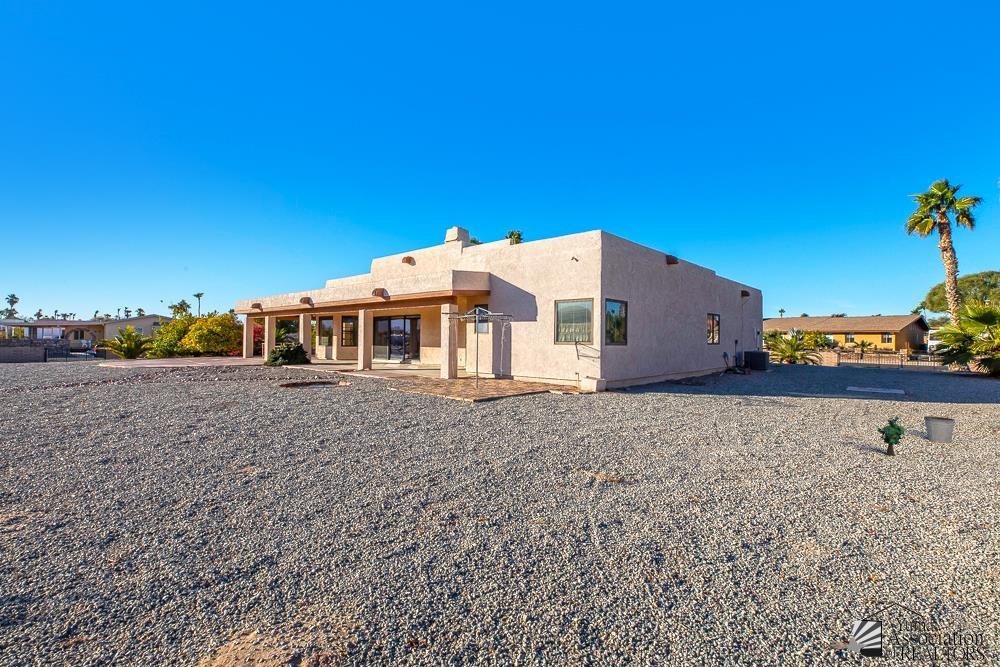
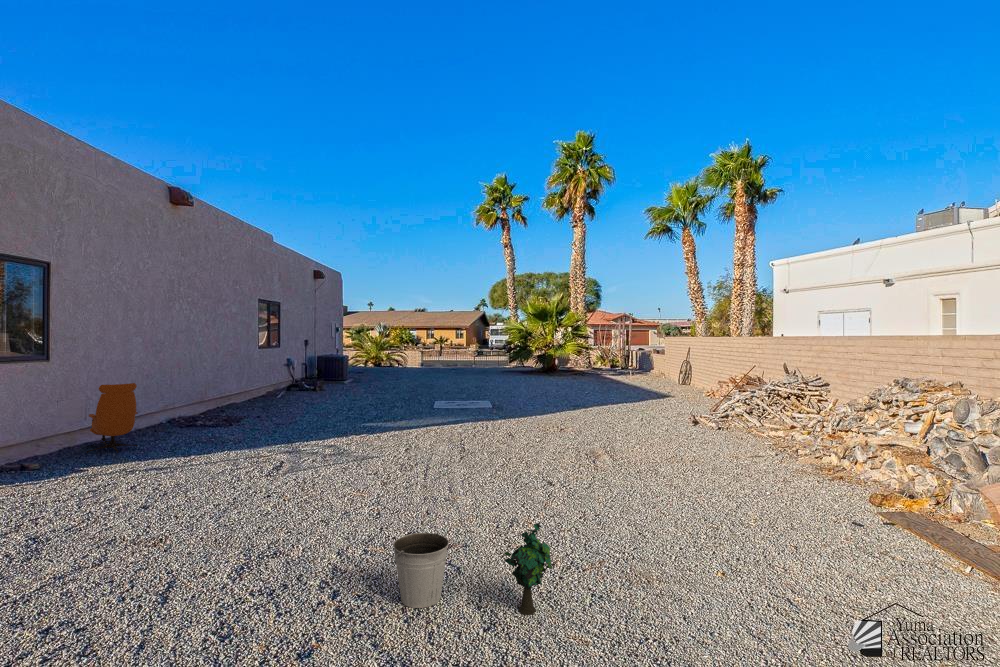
lounge chair: none [638,357,663,390] -> present [87,383,138,453]
bucket: present [923,416,955,443] -> present [391,531,449,608]

